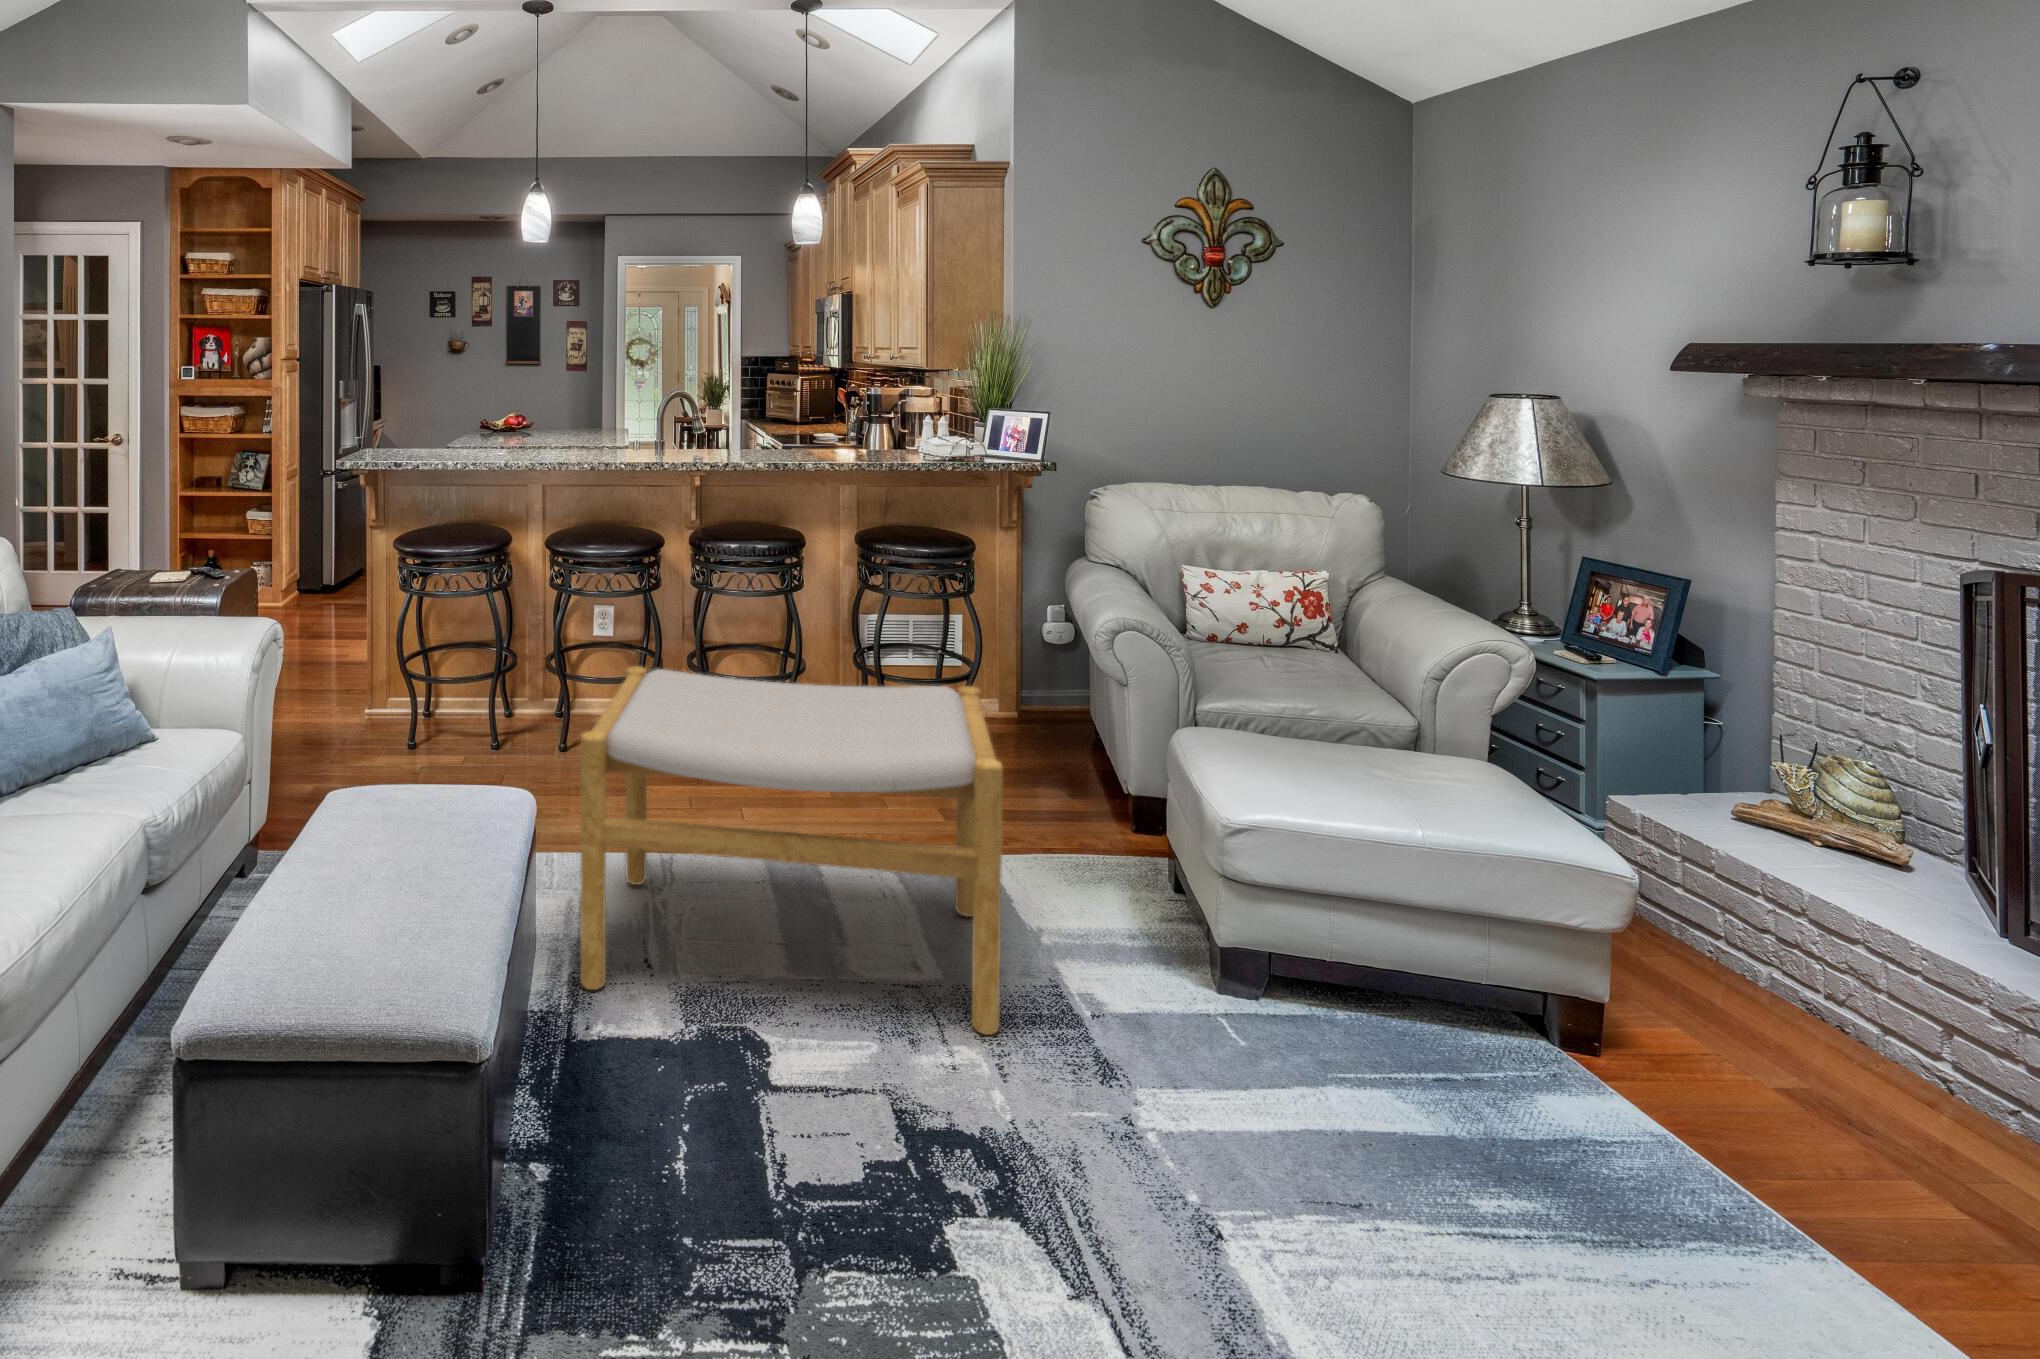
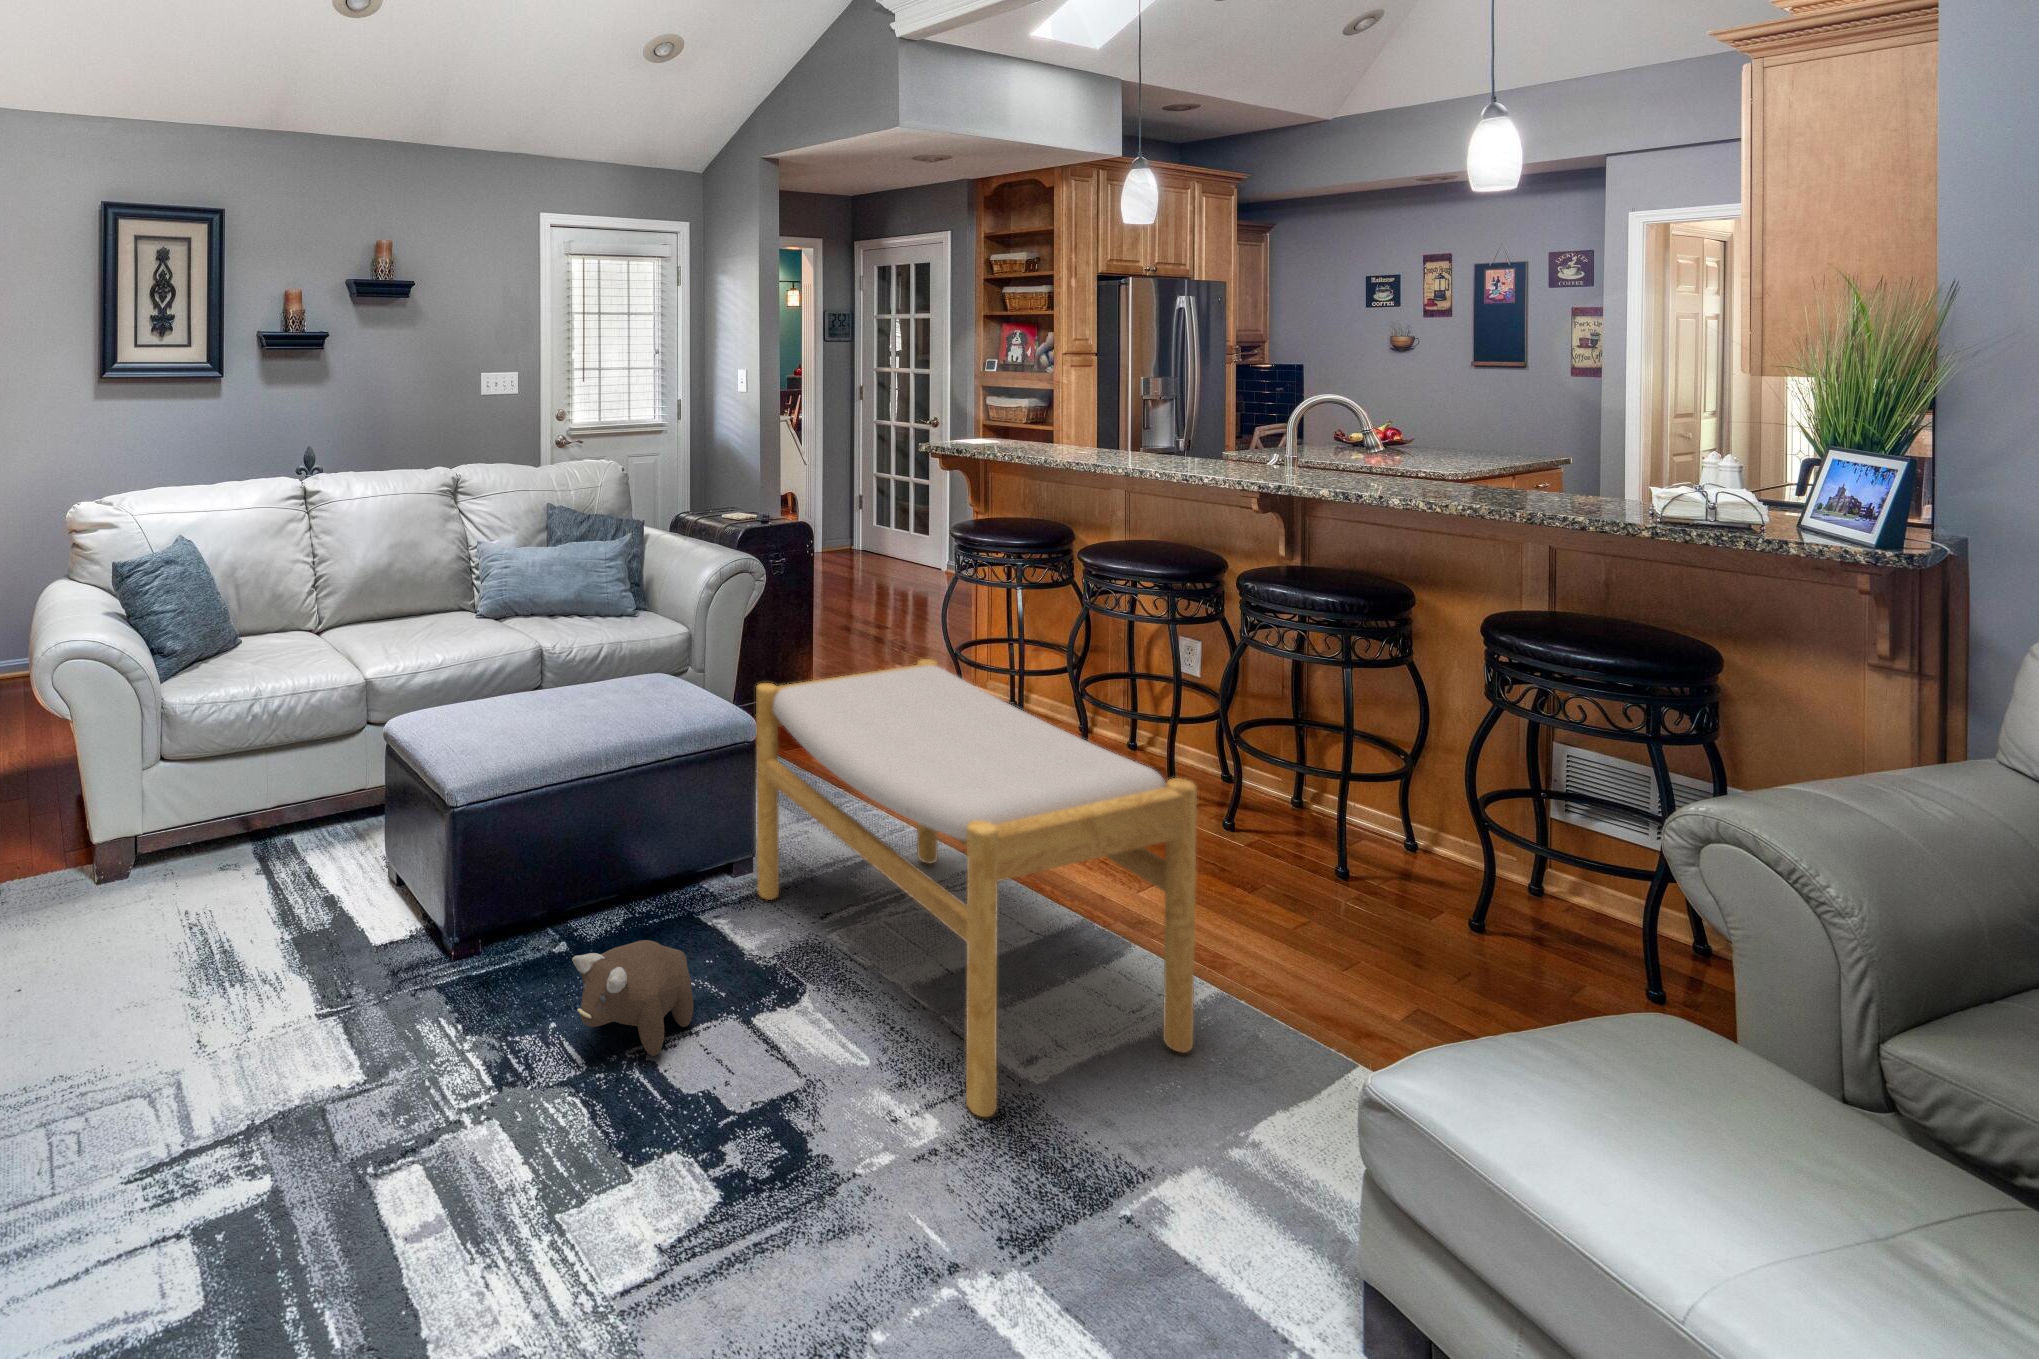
plush toy: none [691,1054,808,1192] -> present [572,940,693,1056]

